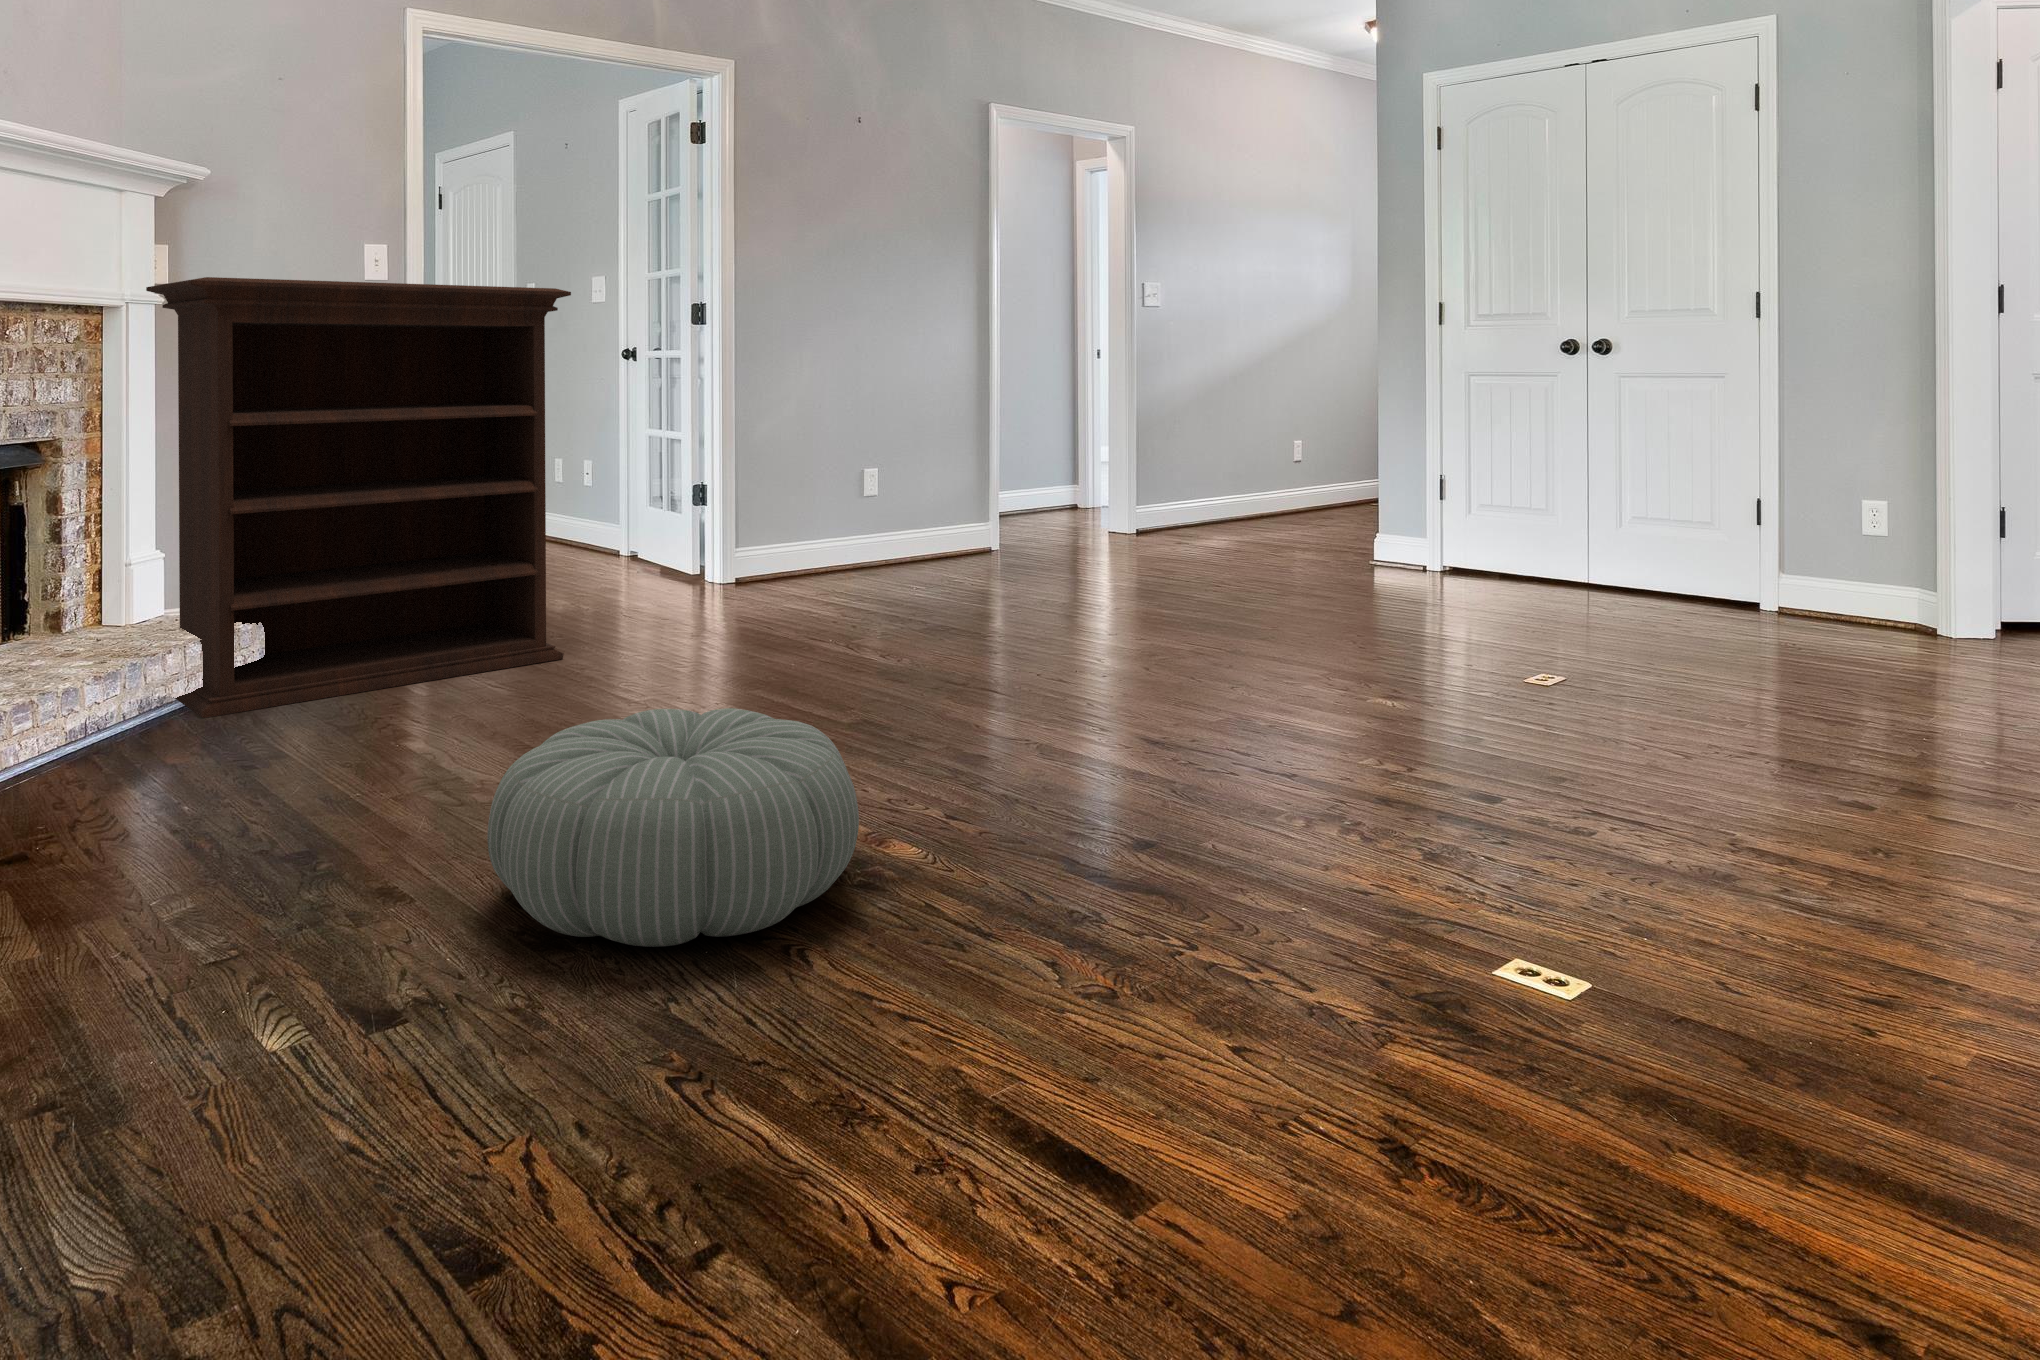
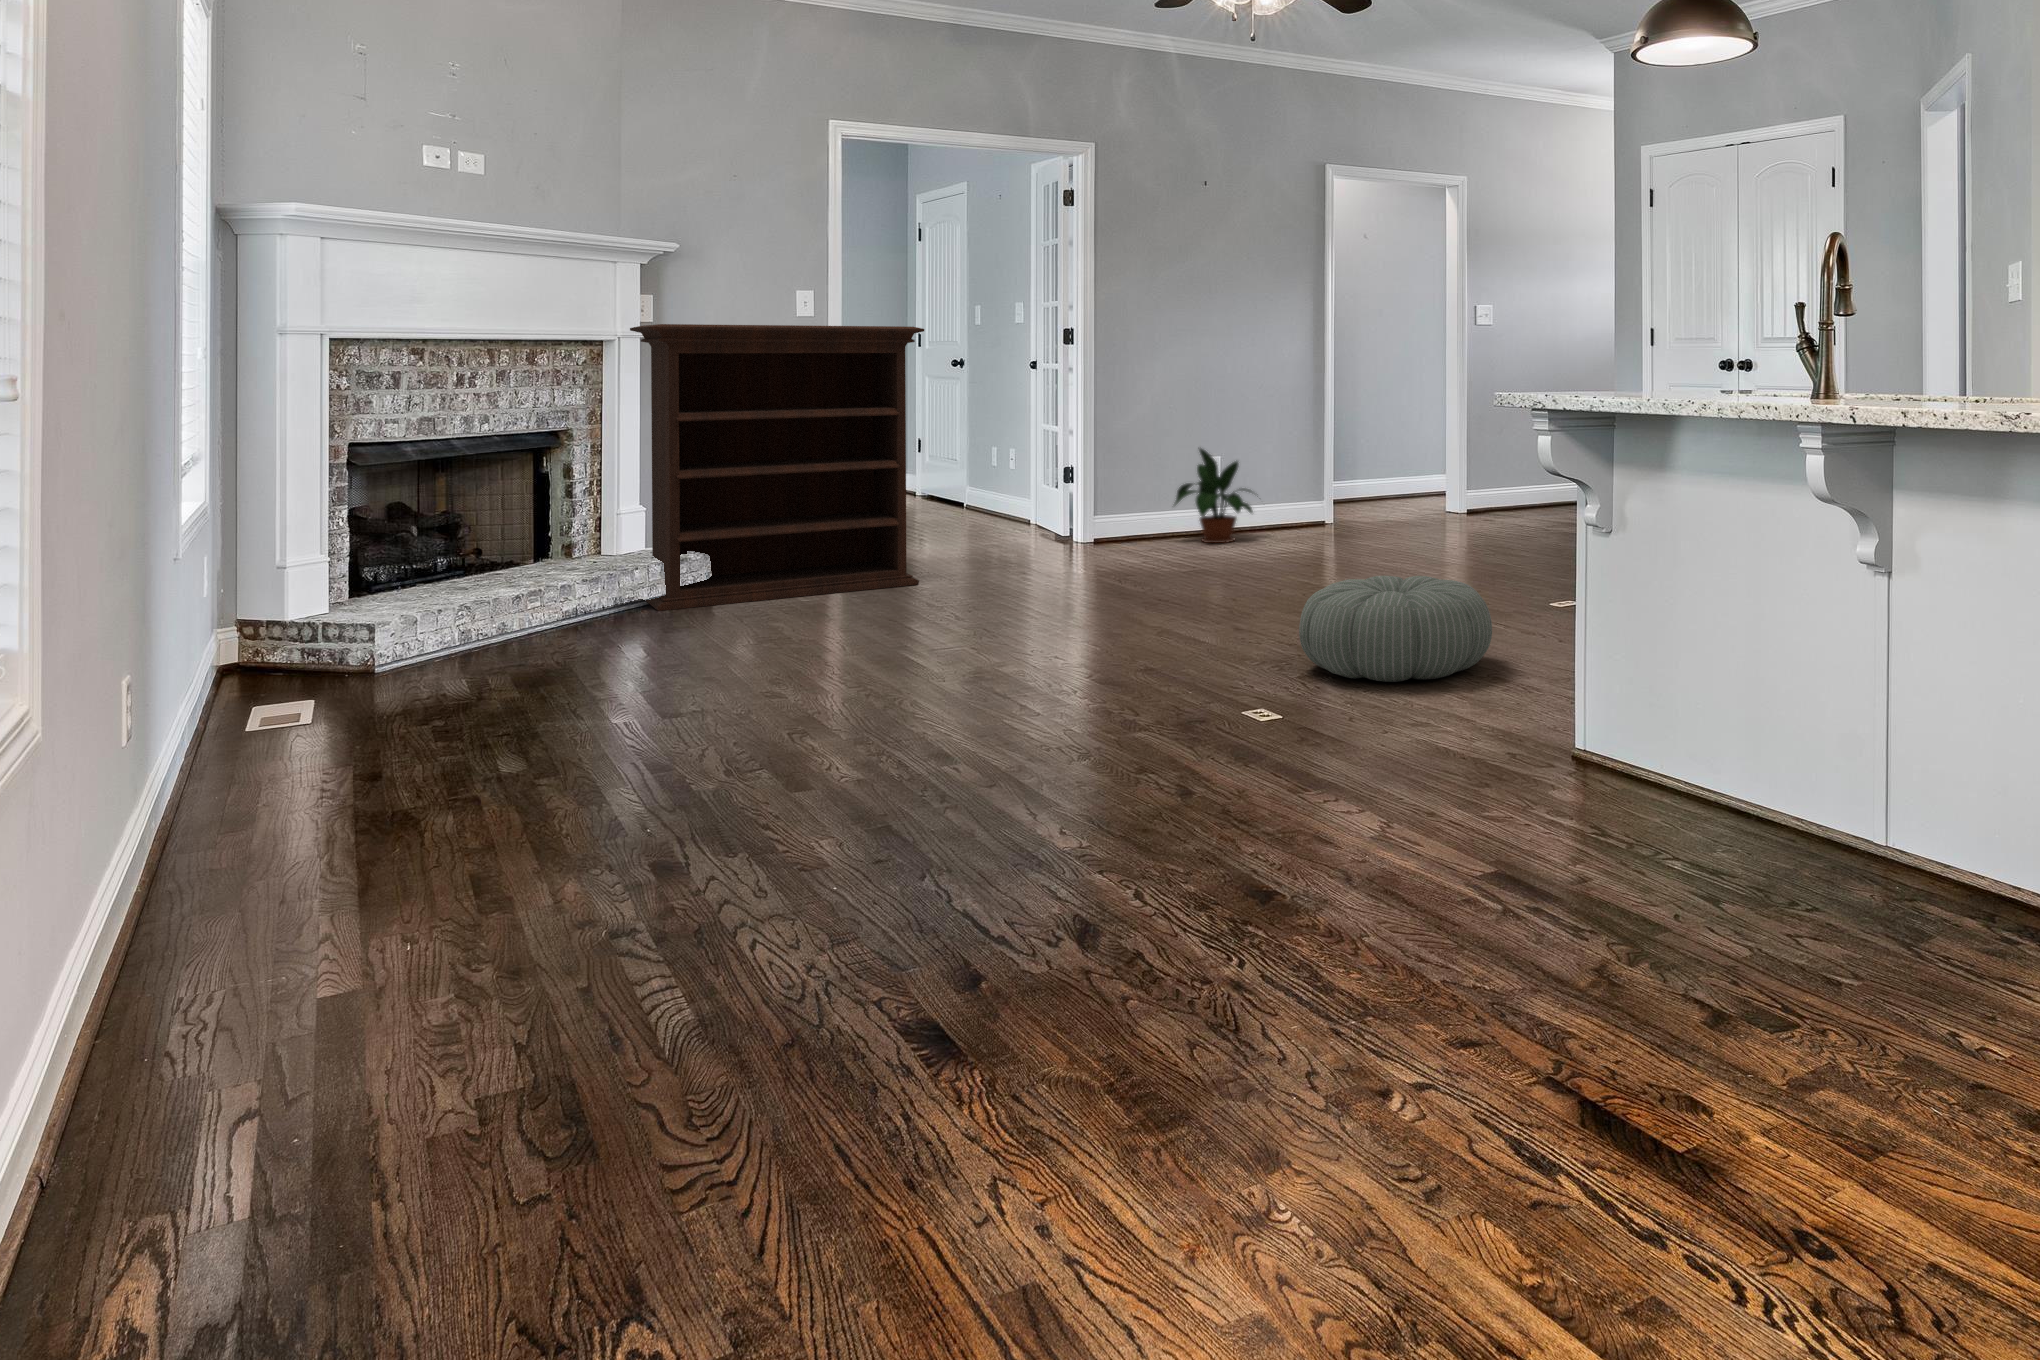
potted plant: none [834,457,949,582] -> present [1174,448,1253,543]
pouf: present [487,708,859,947] -> present [1299,576,1492,682]

